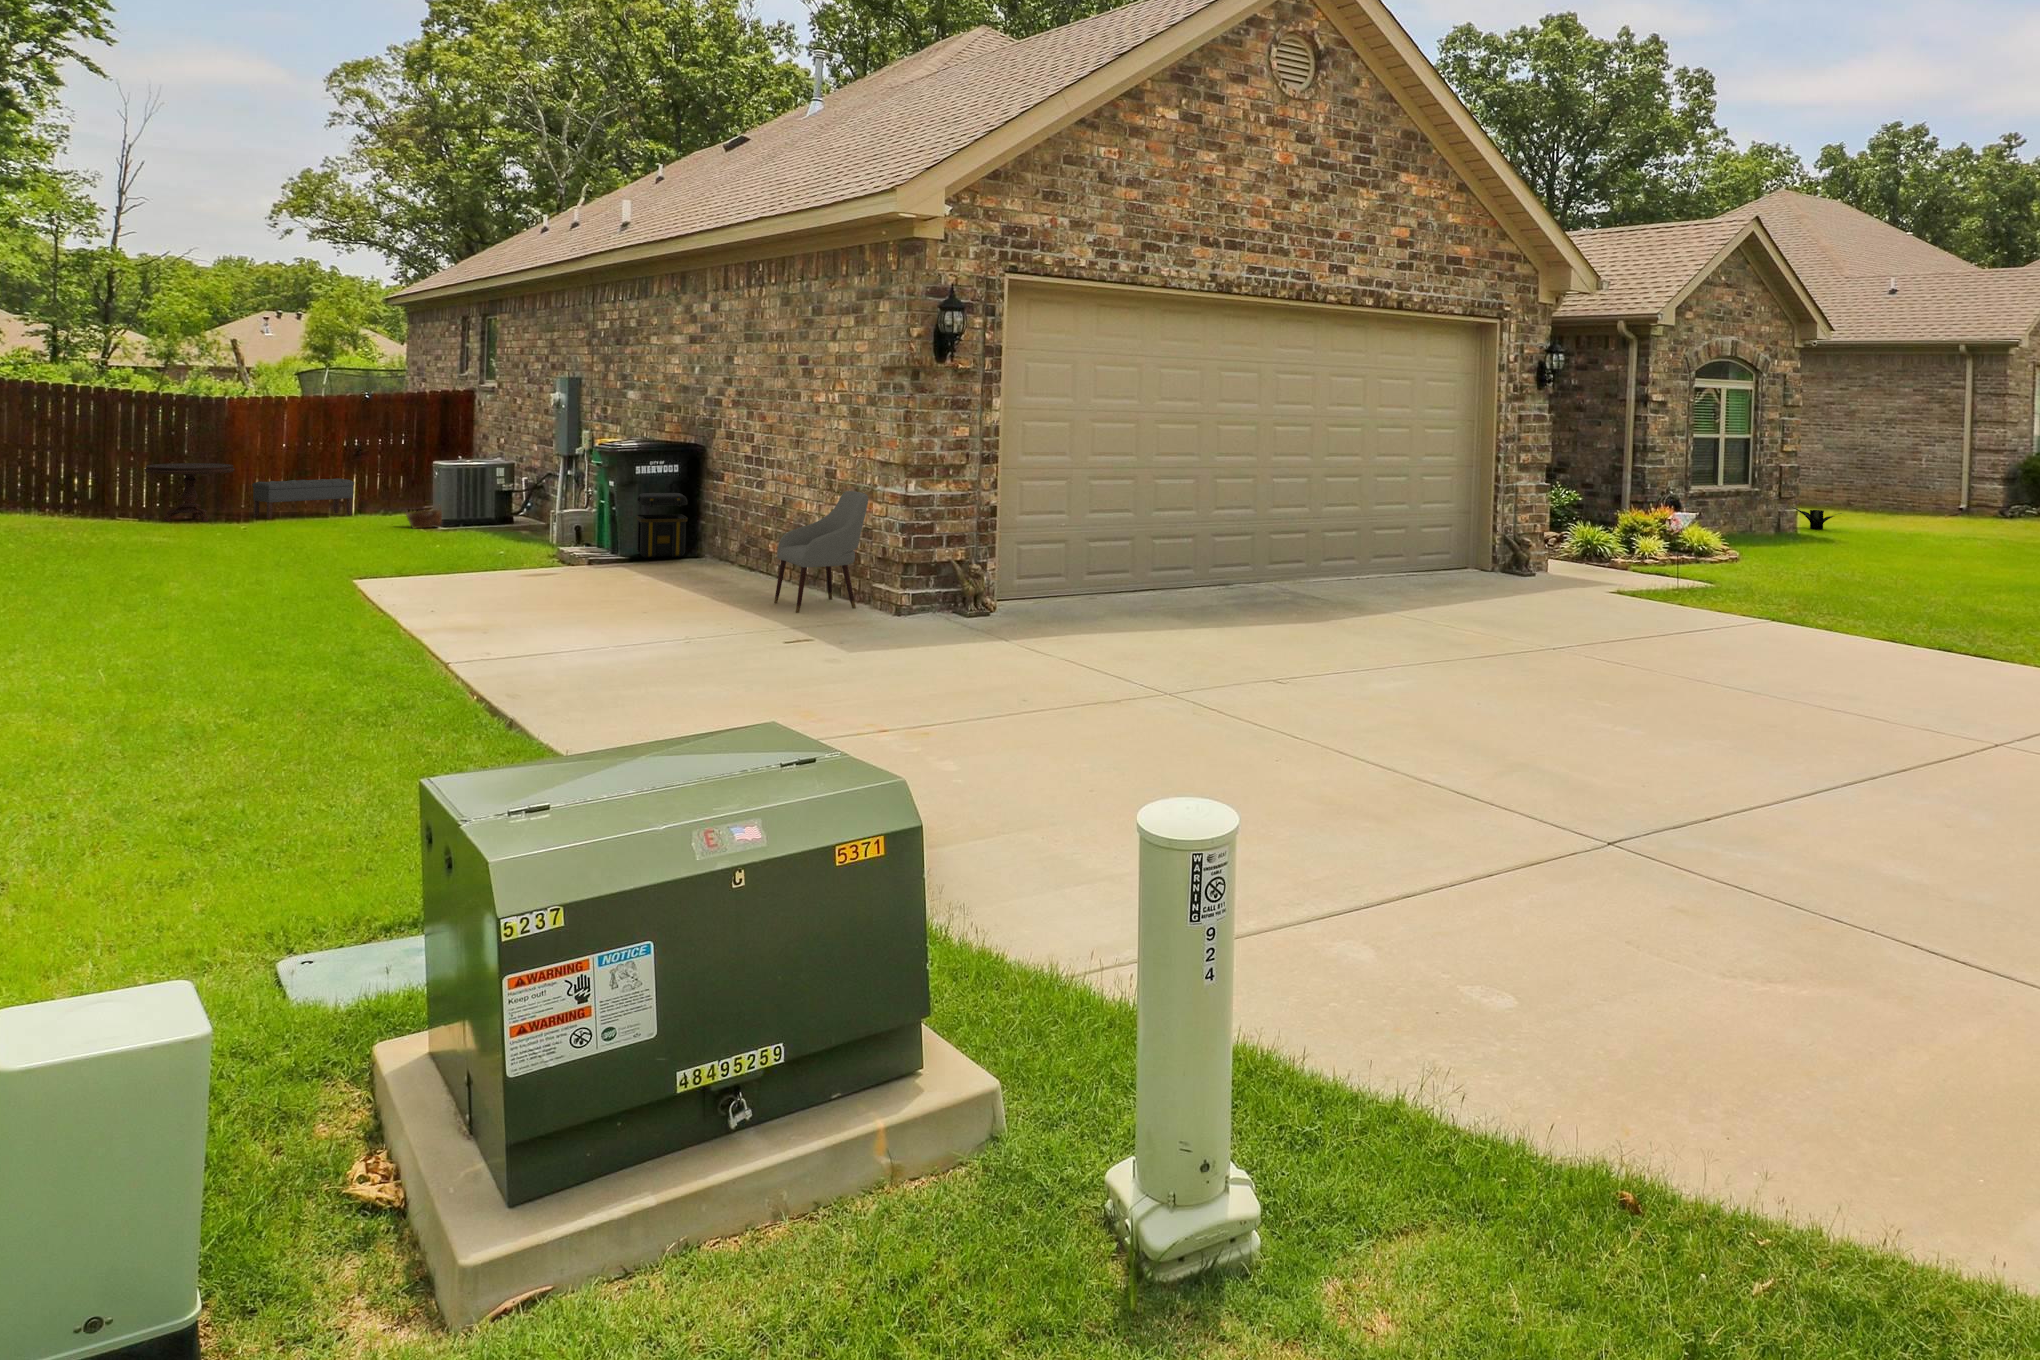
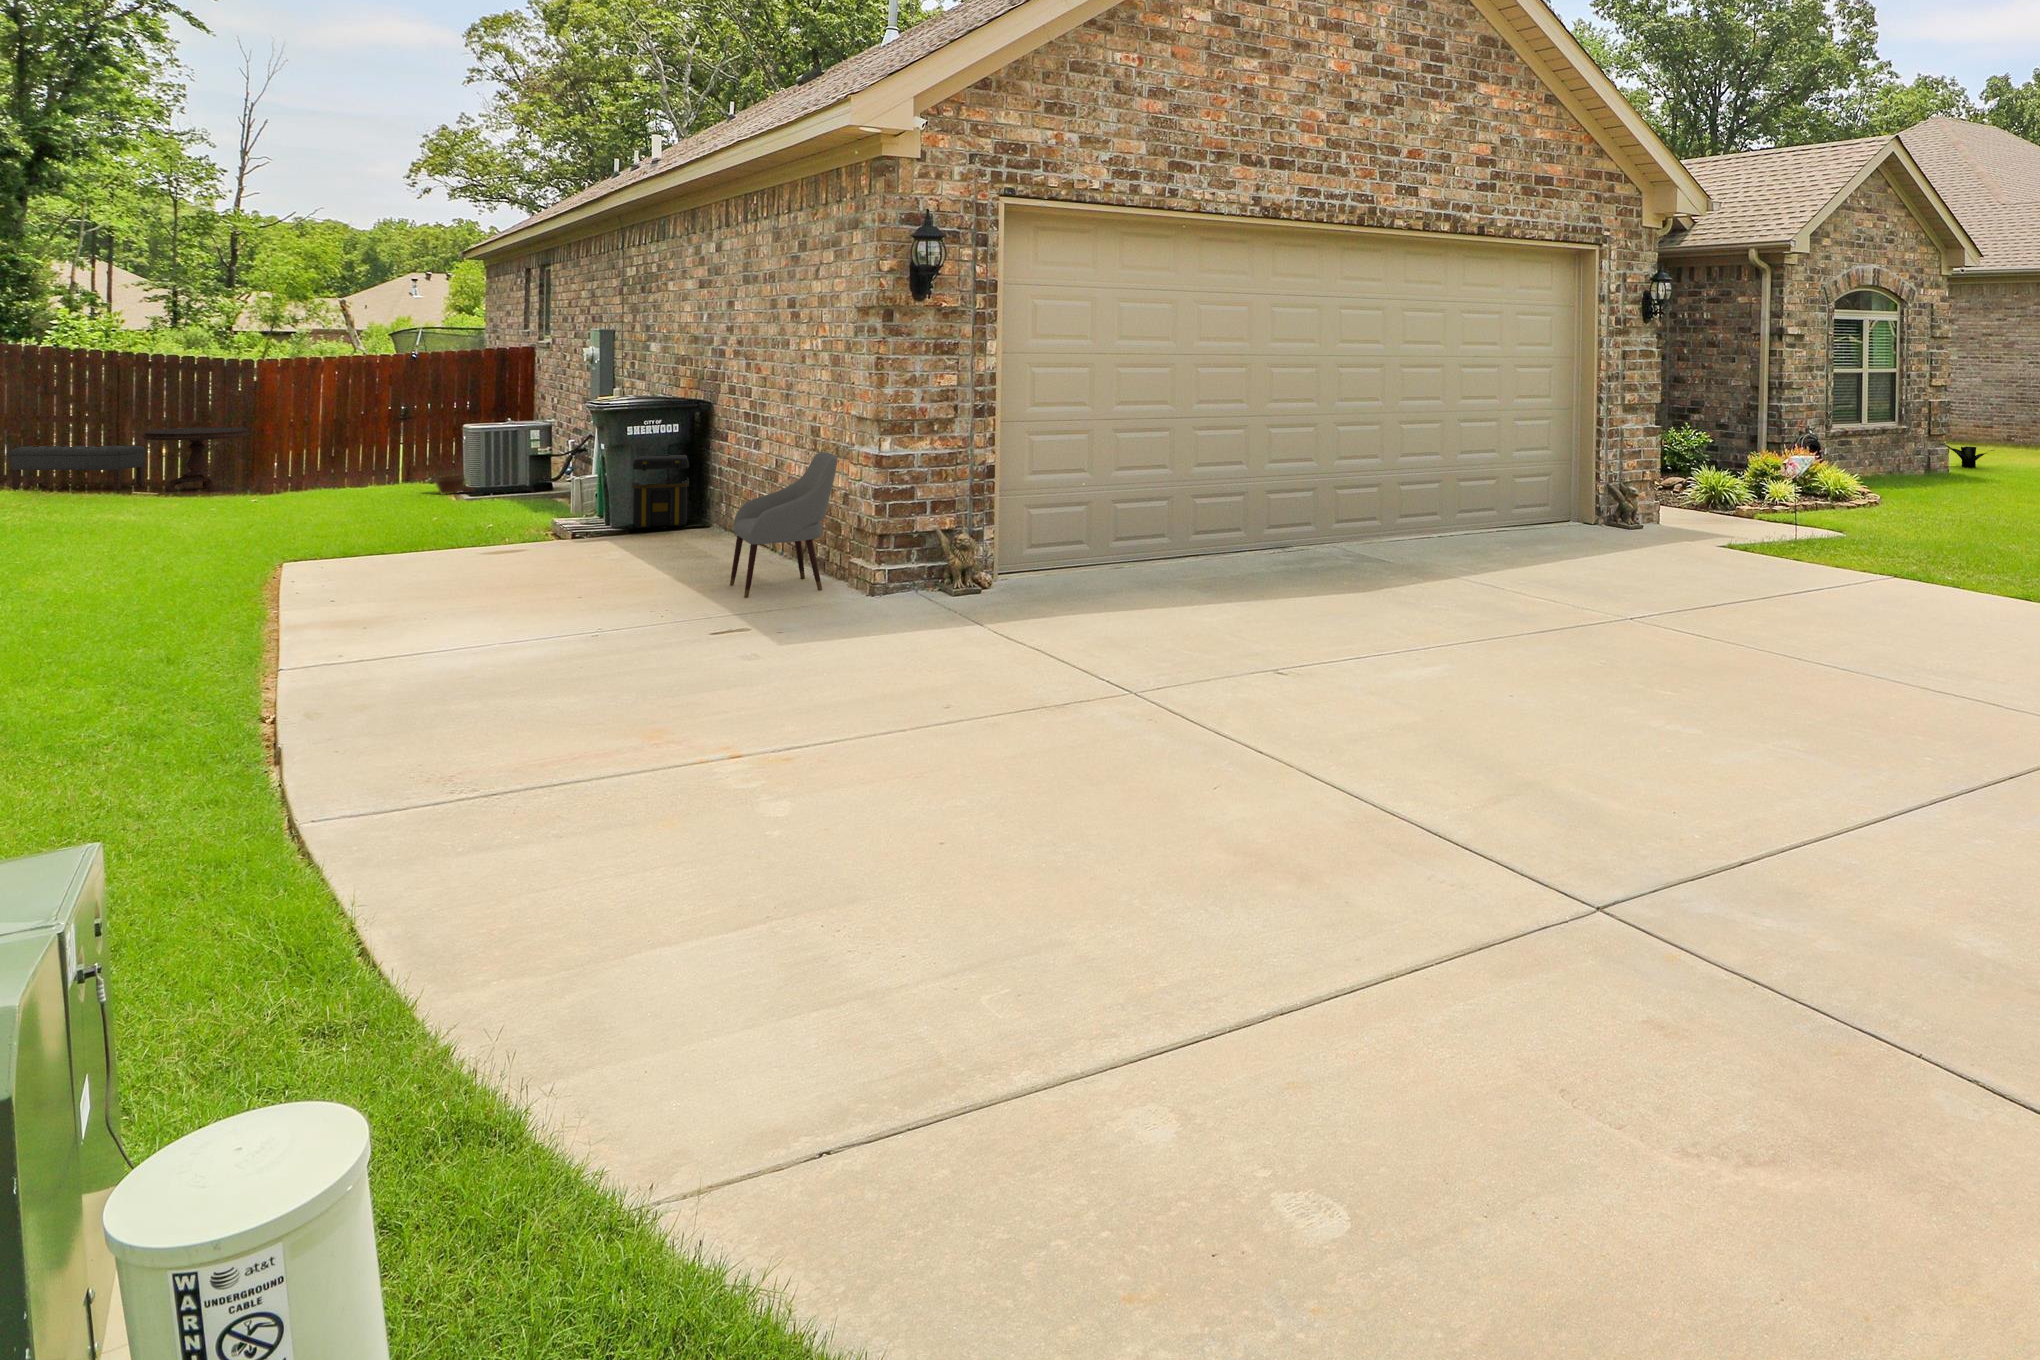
bench: present [252,478,354,519] -> present [9,445,147,490]

